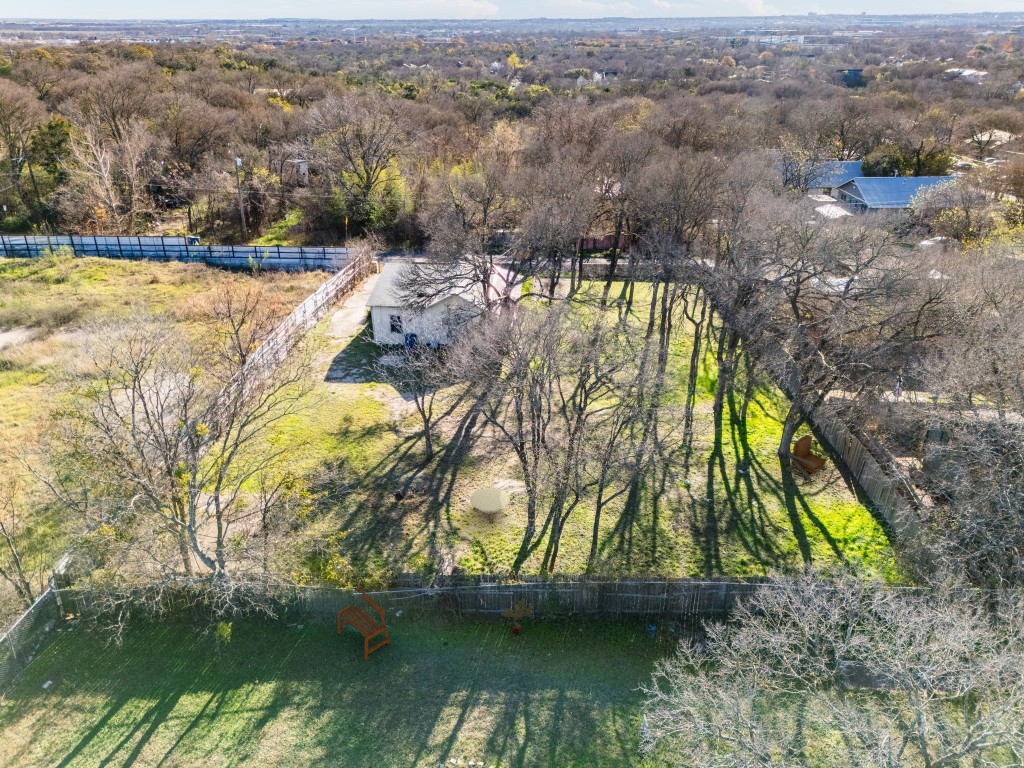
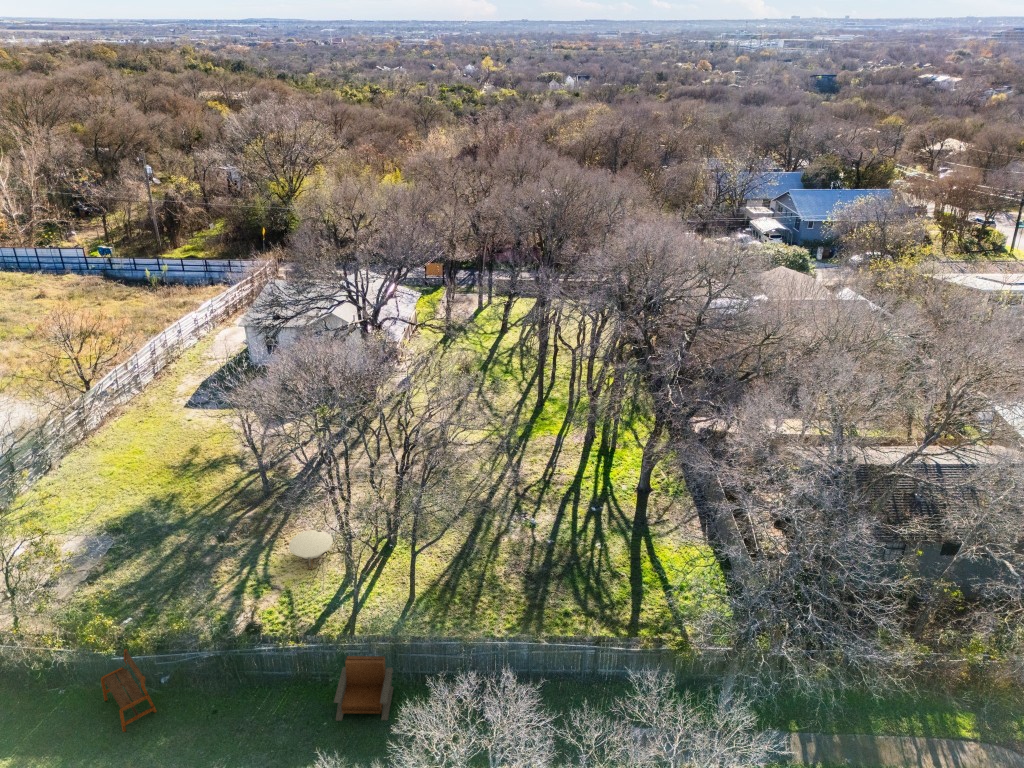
lounge chair: present [785,435,830,481] -> present [334,656,393,721]
potted tree: present [501,599,533,633] -> none [281,661,316,698]

